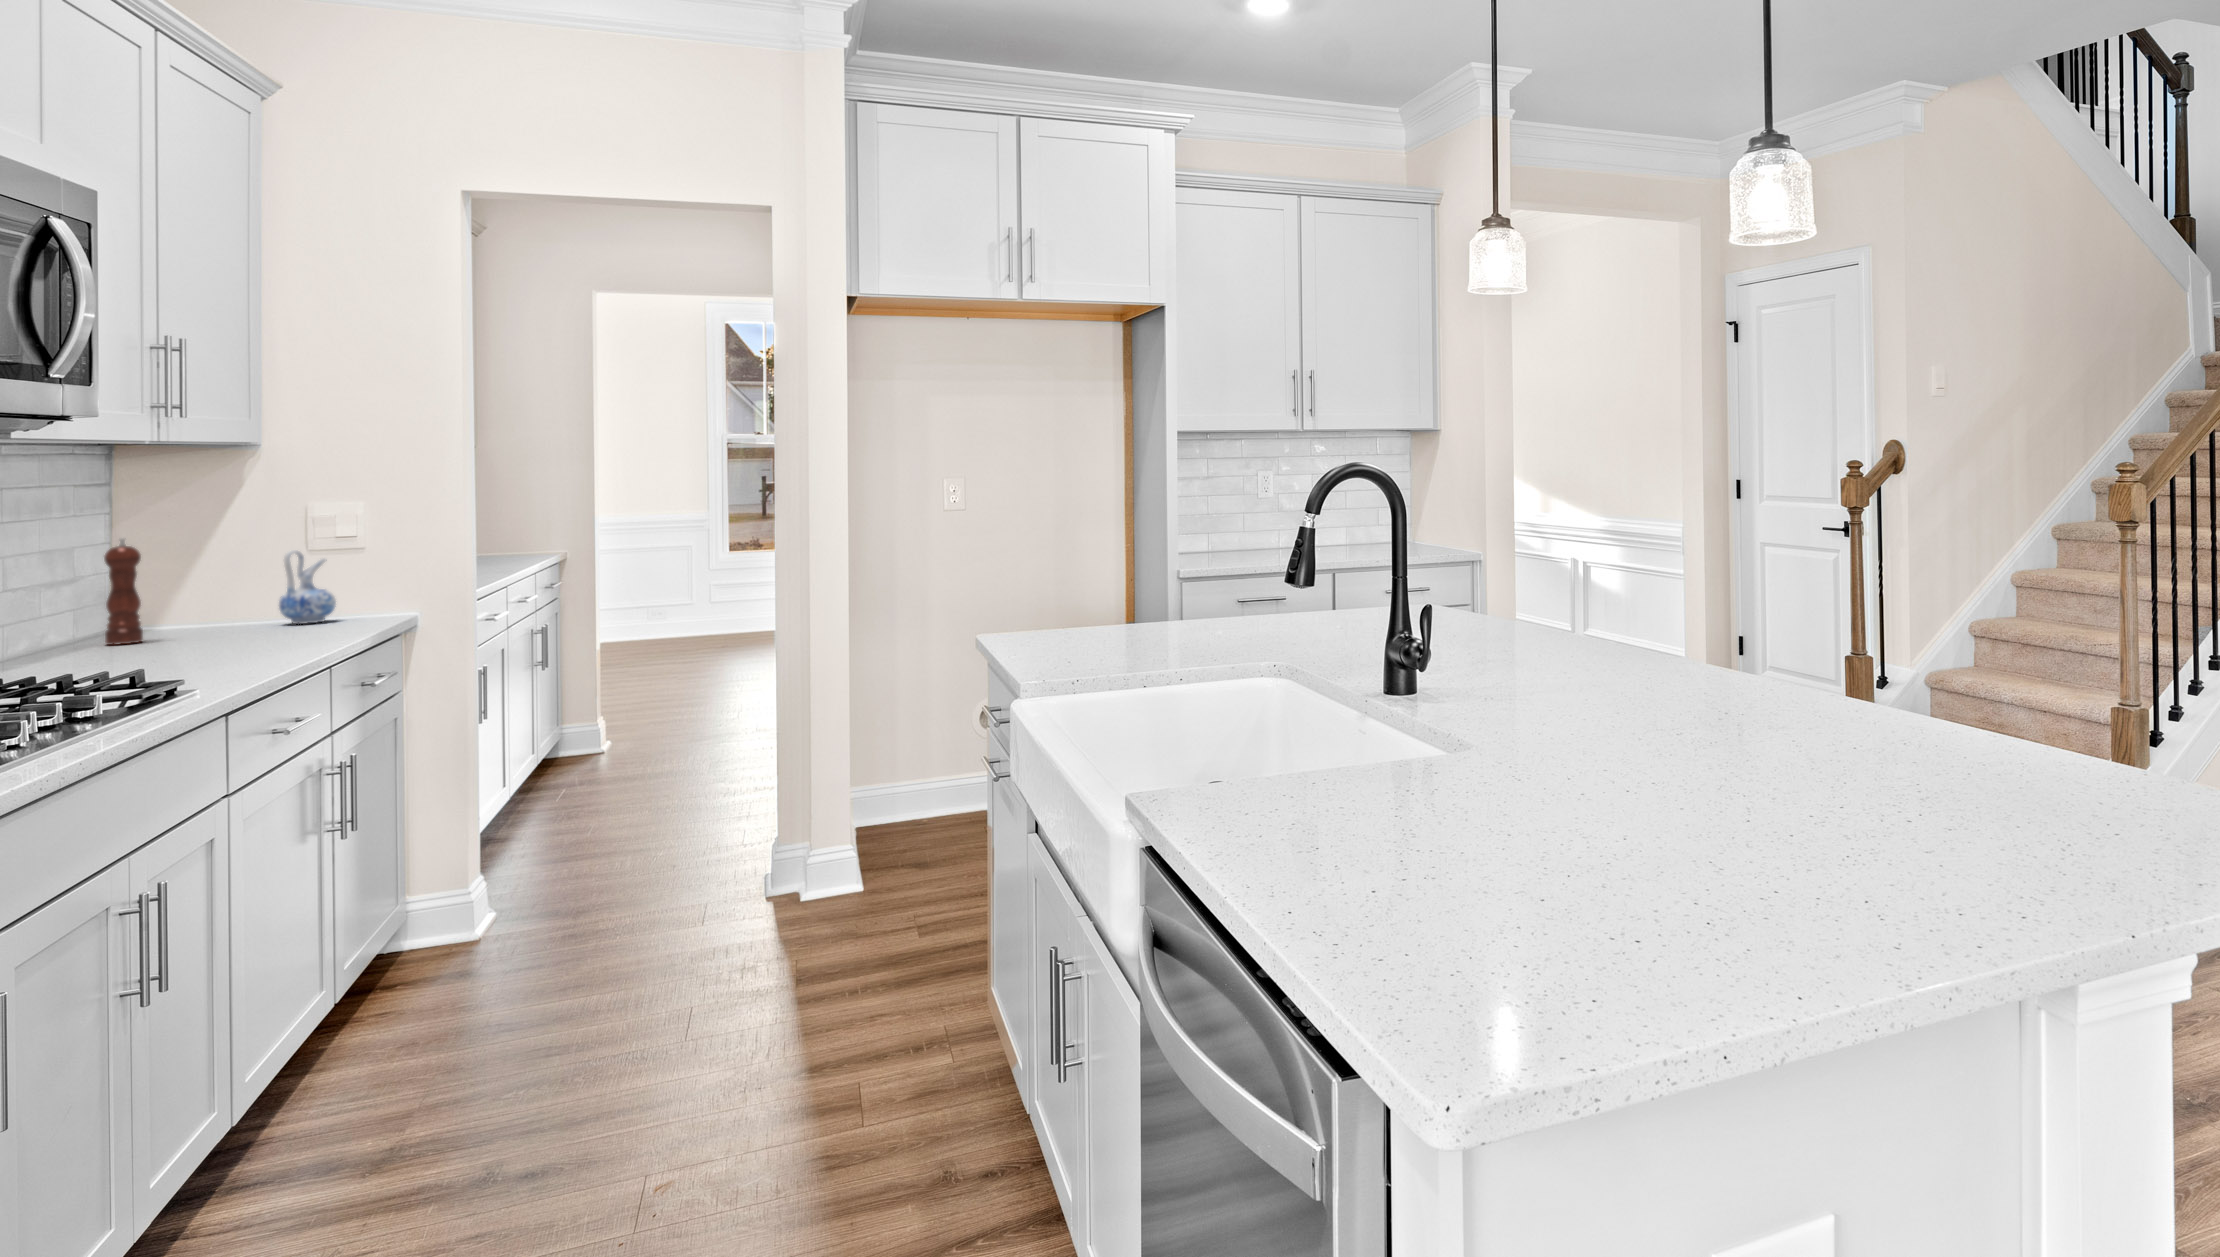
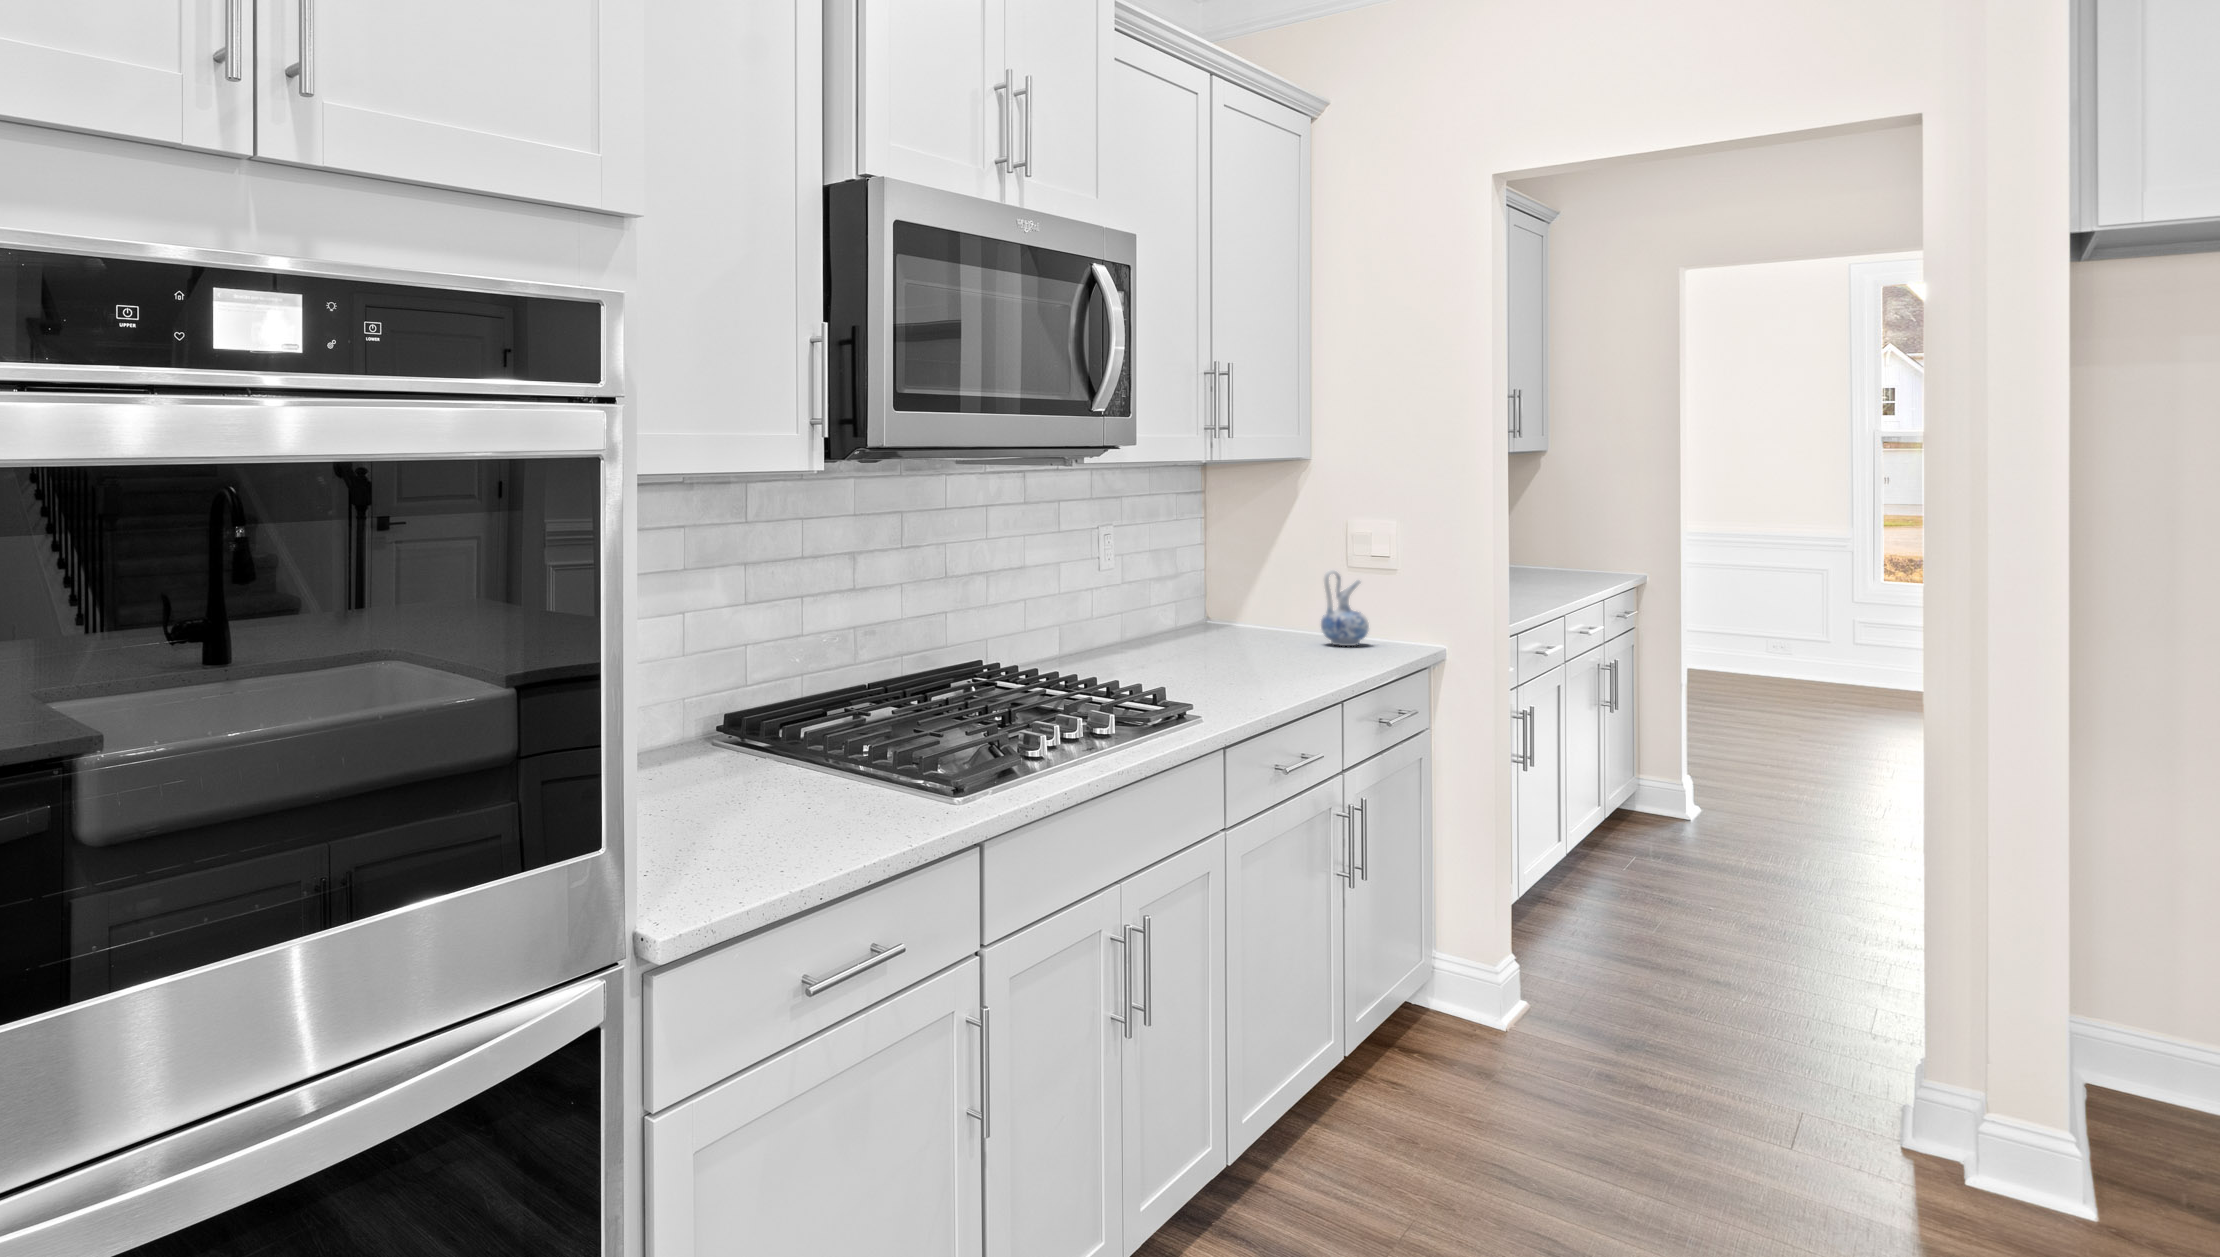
pepper mill: present [104,538,143,645] -> none [1186,552,1213,650]

